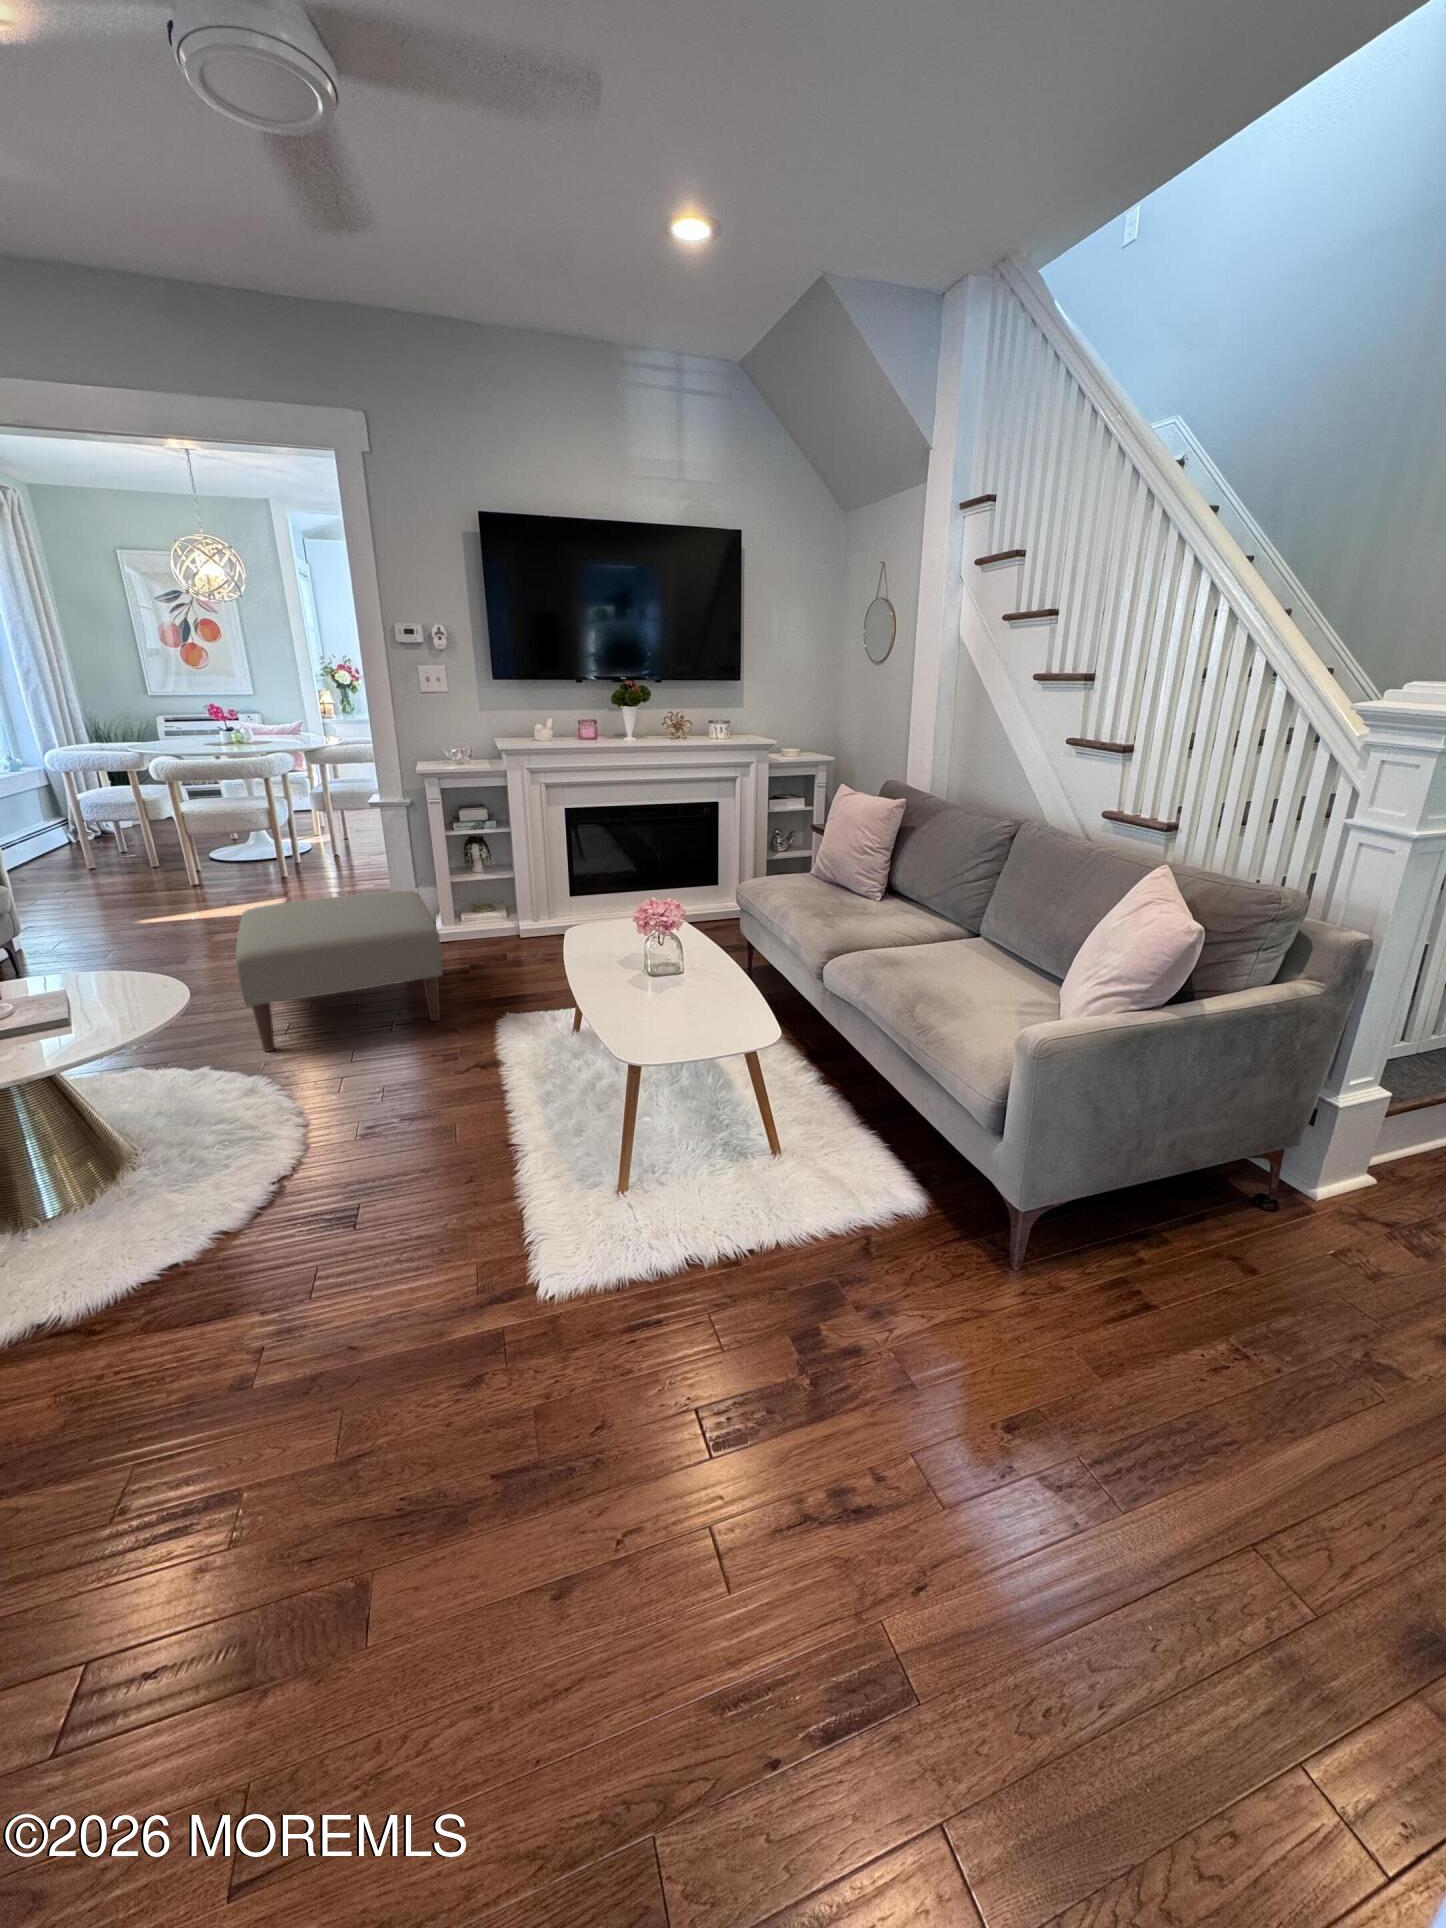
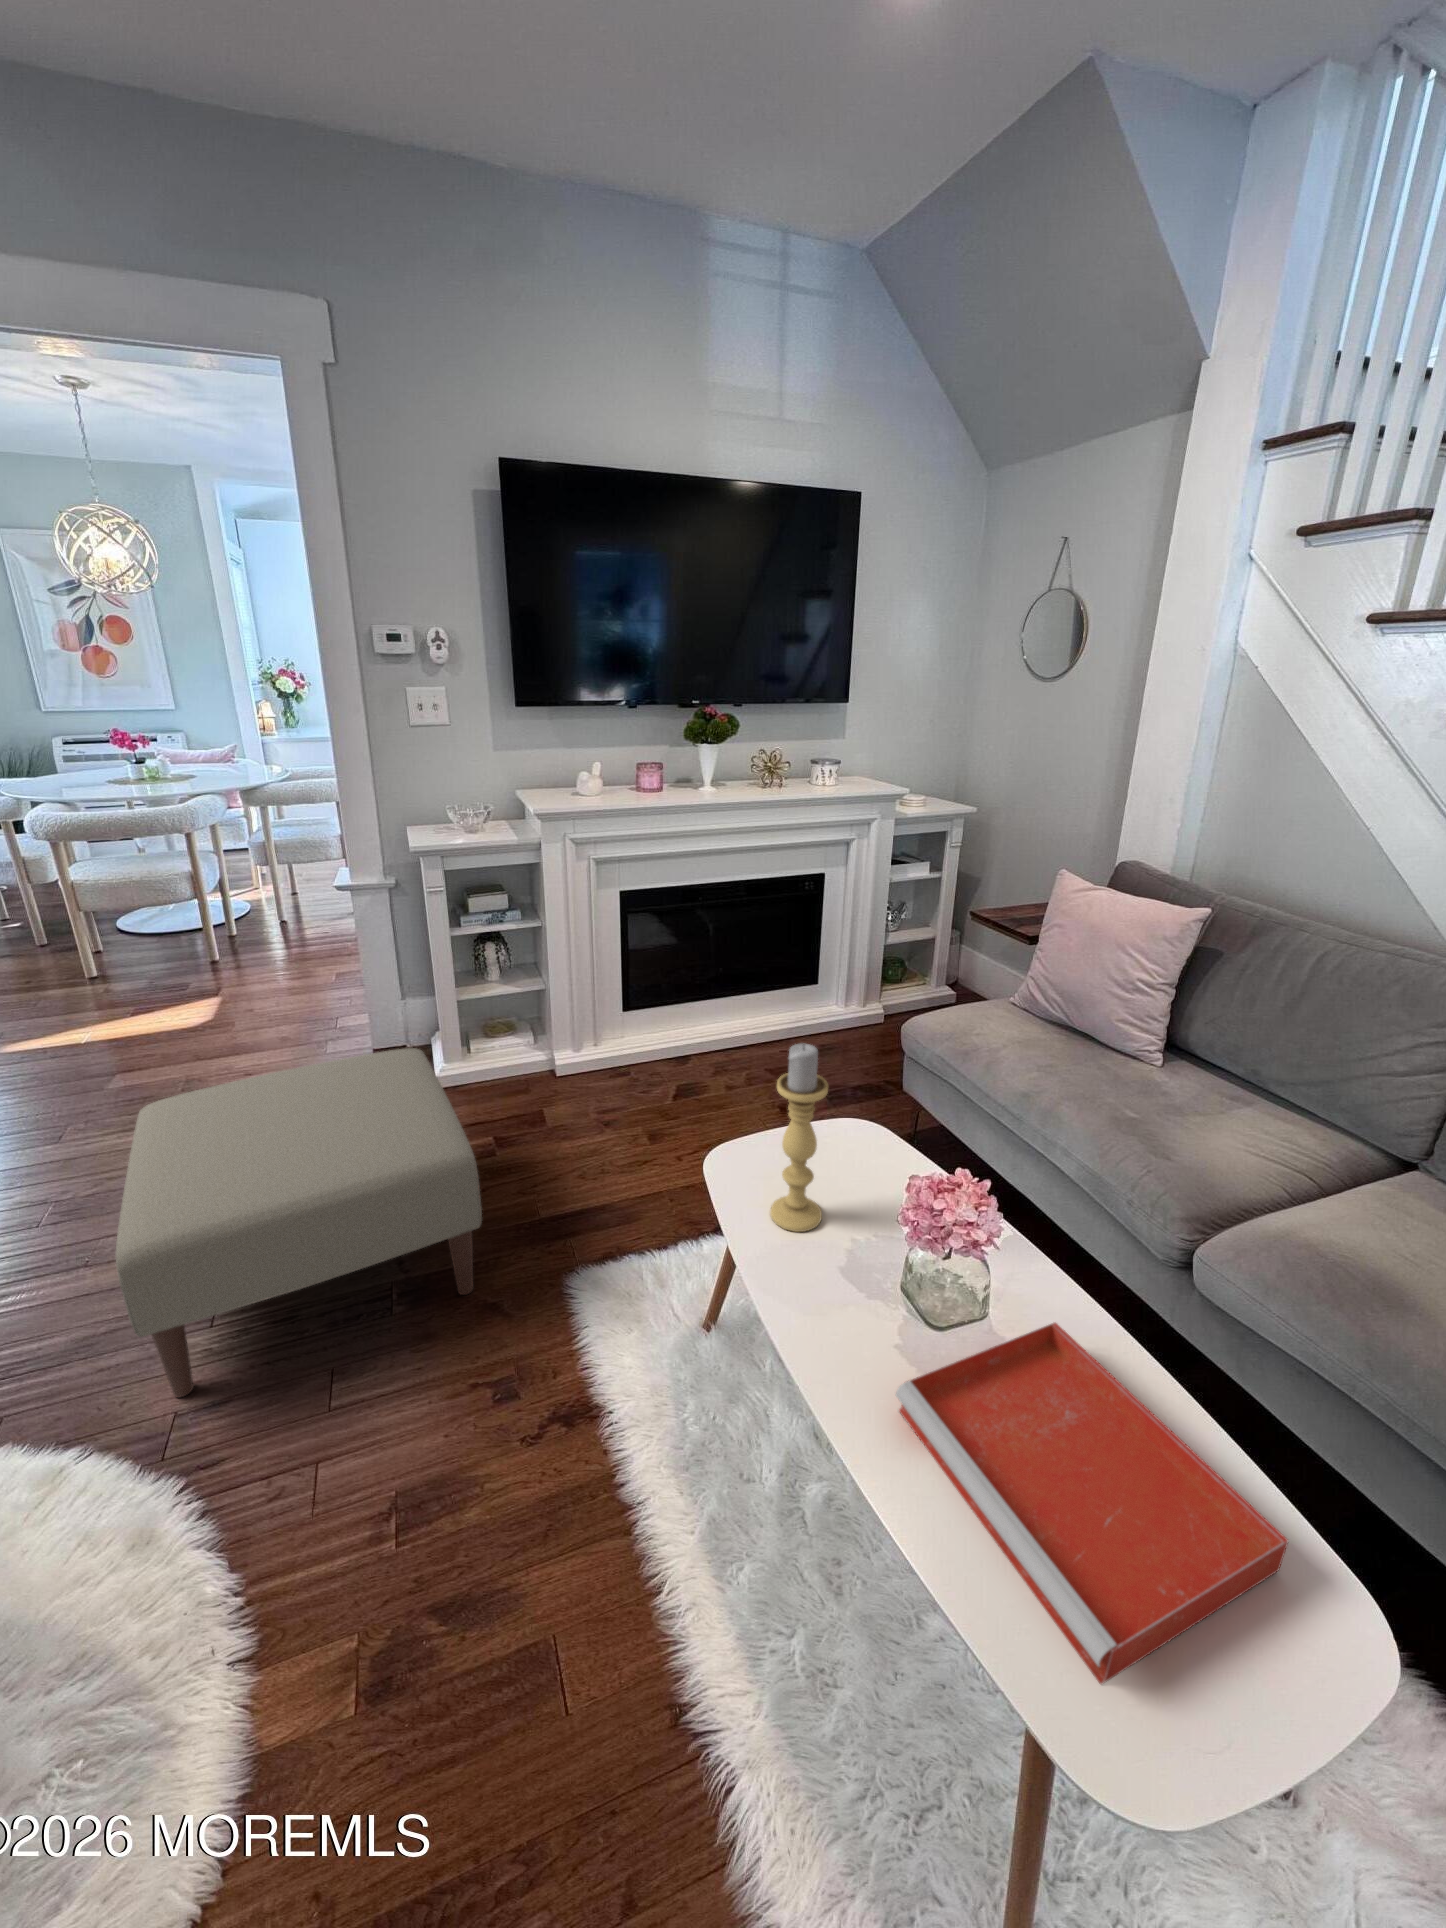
candle holder: none [588,842,620,949] -> present [770,1043,828,1232]
tray: none [609,965,747,1043] -> present [896,1323,1288,1684]

